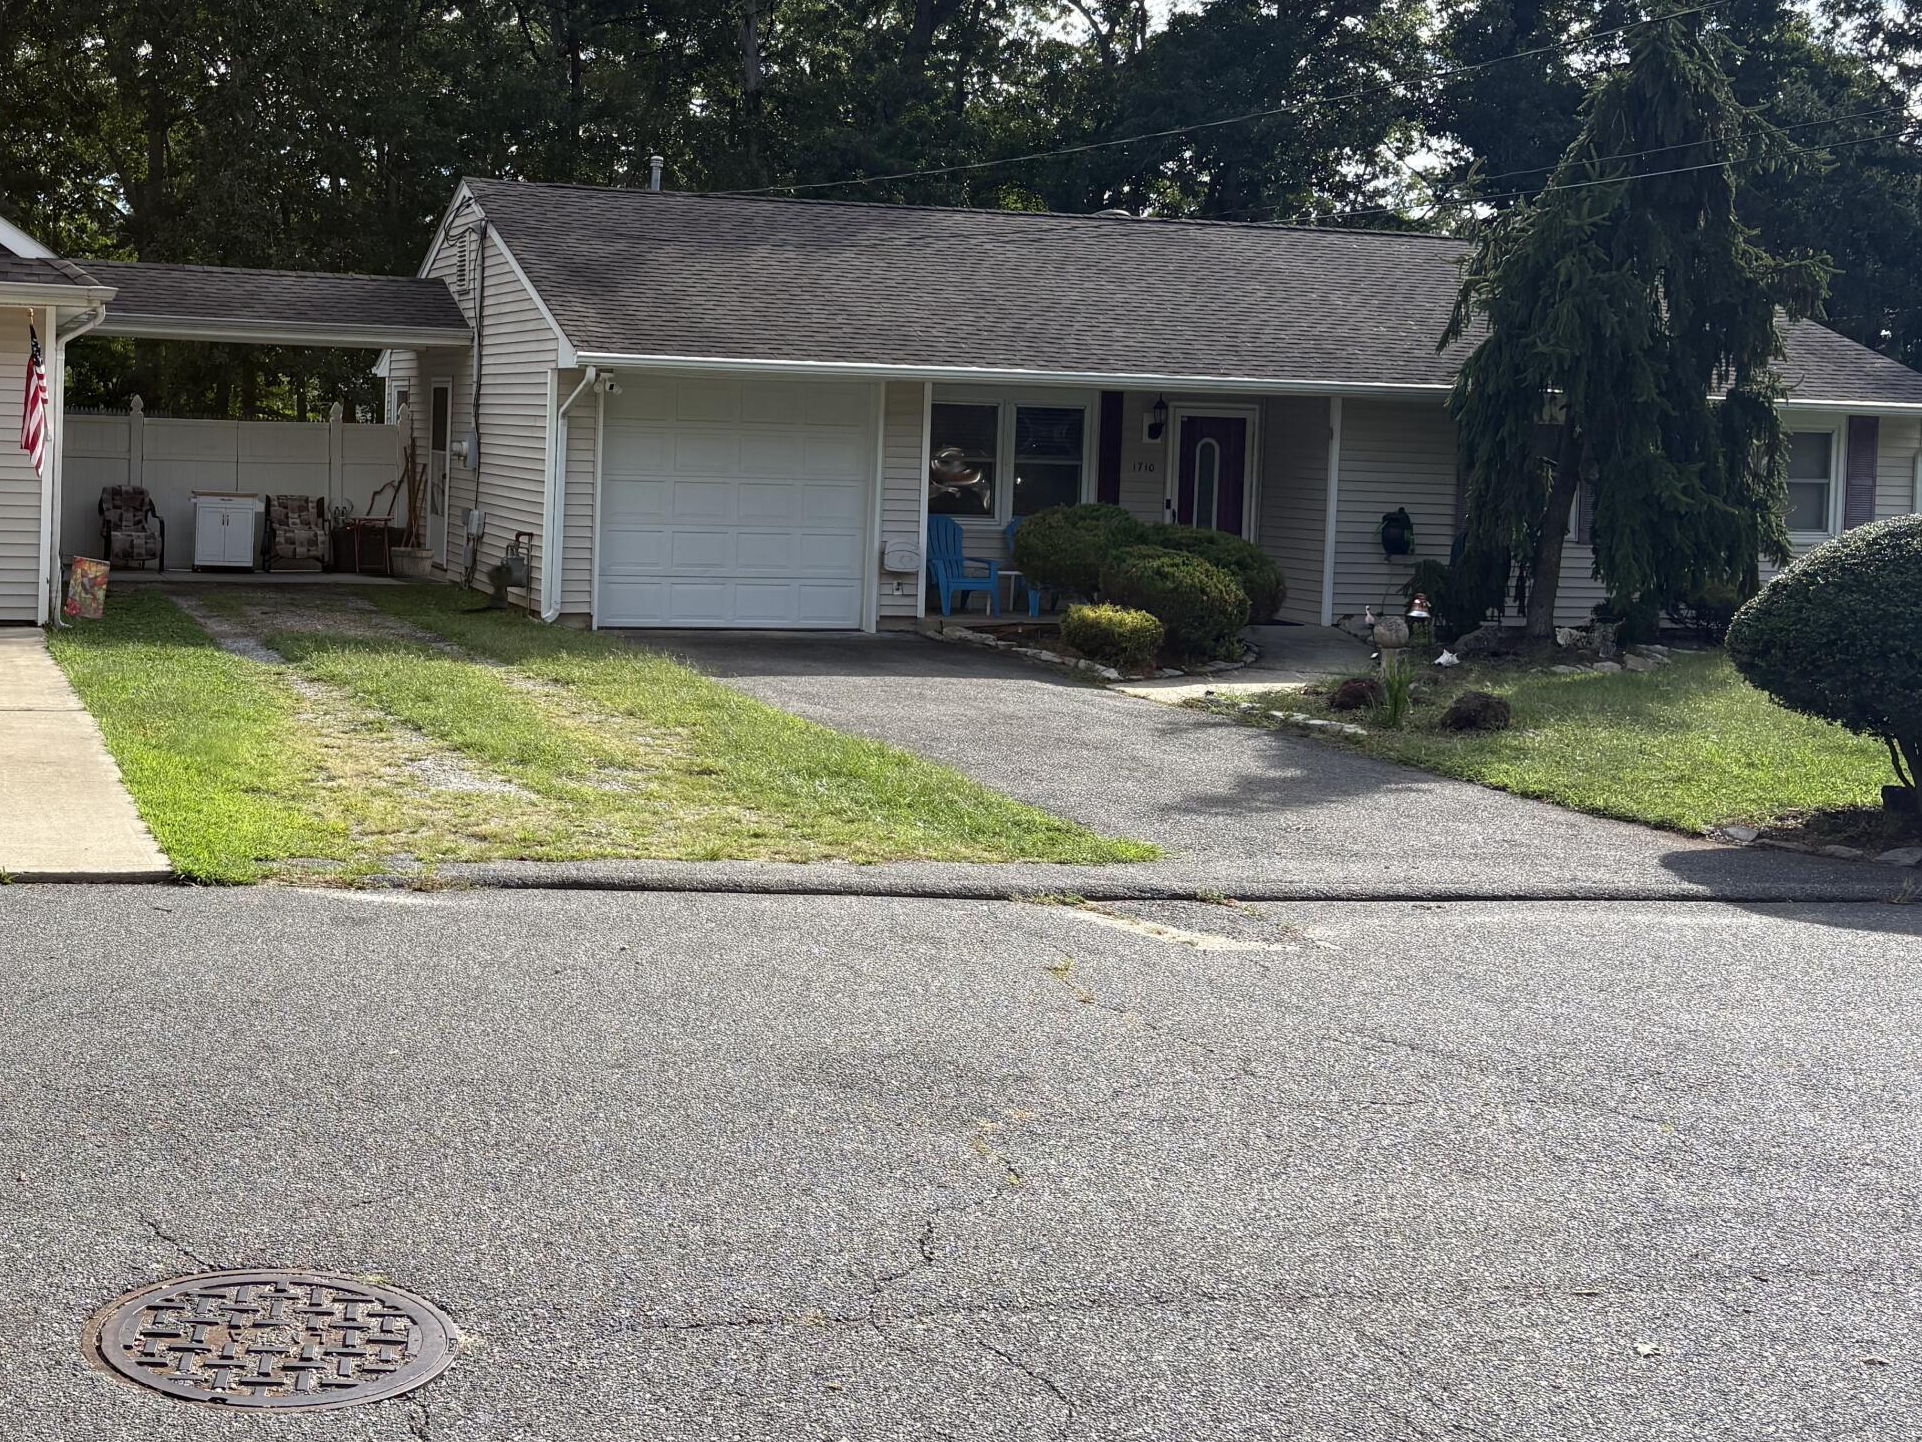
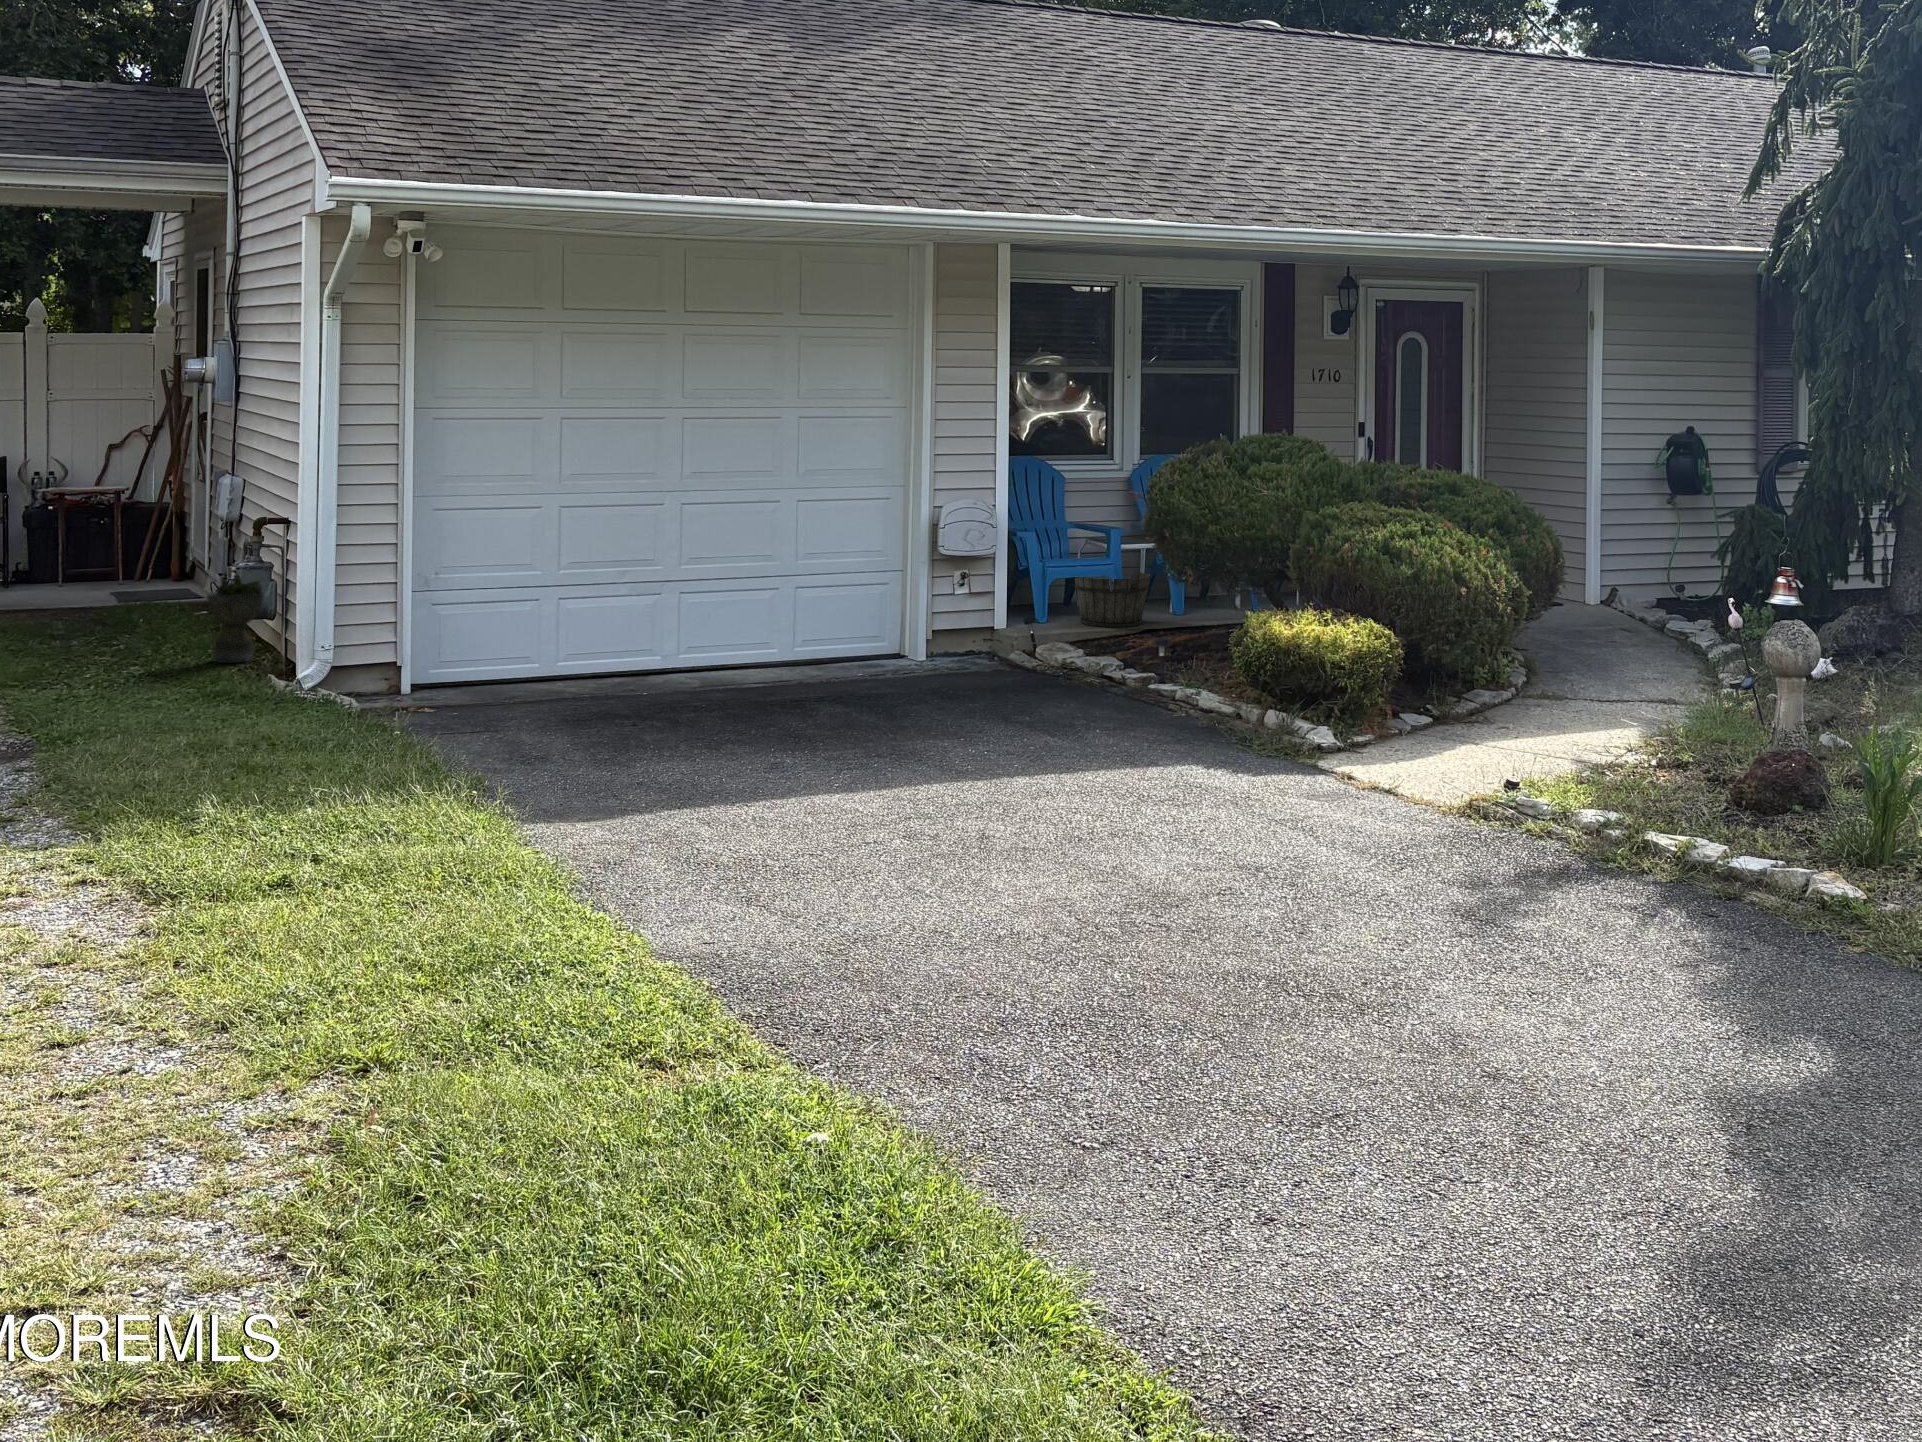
wooden bucket: present [391,539,434,578] -> present [1074,572,1150,627]

